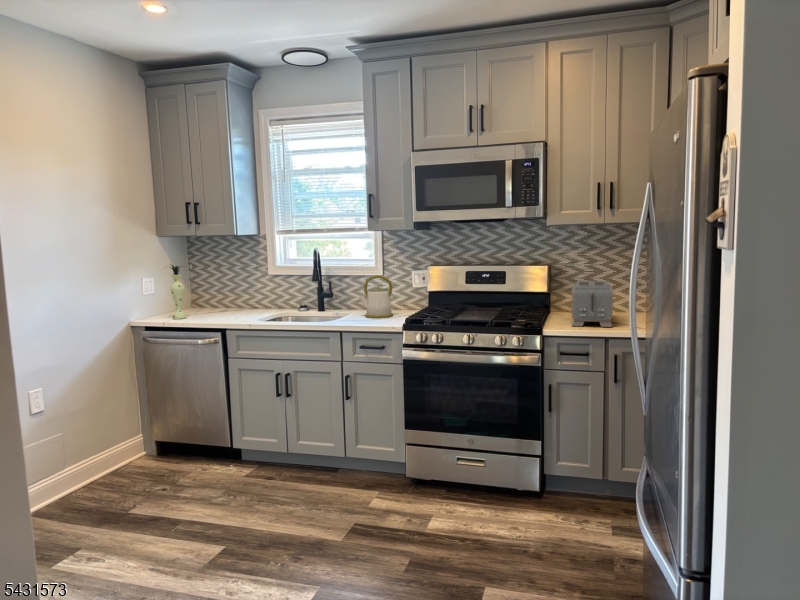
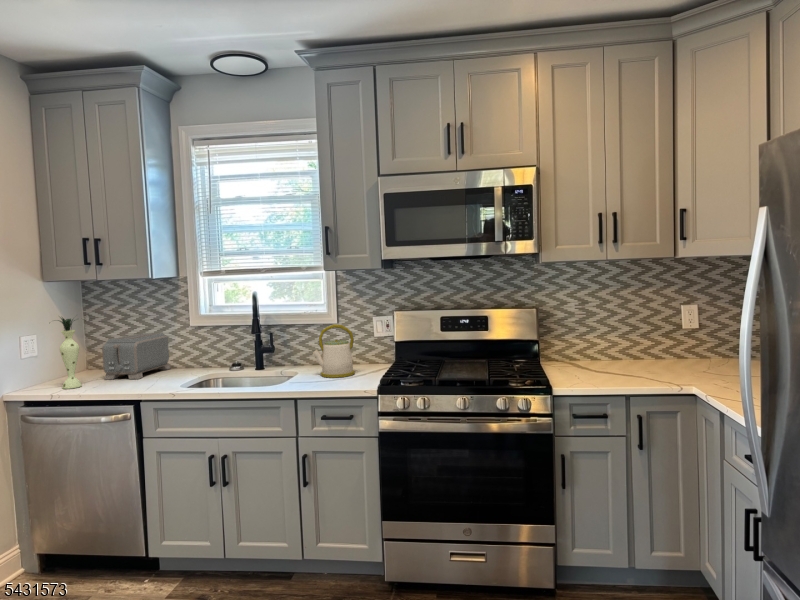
toaster: present [572,281,613,327] -> present [102,333,171,379]

